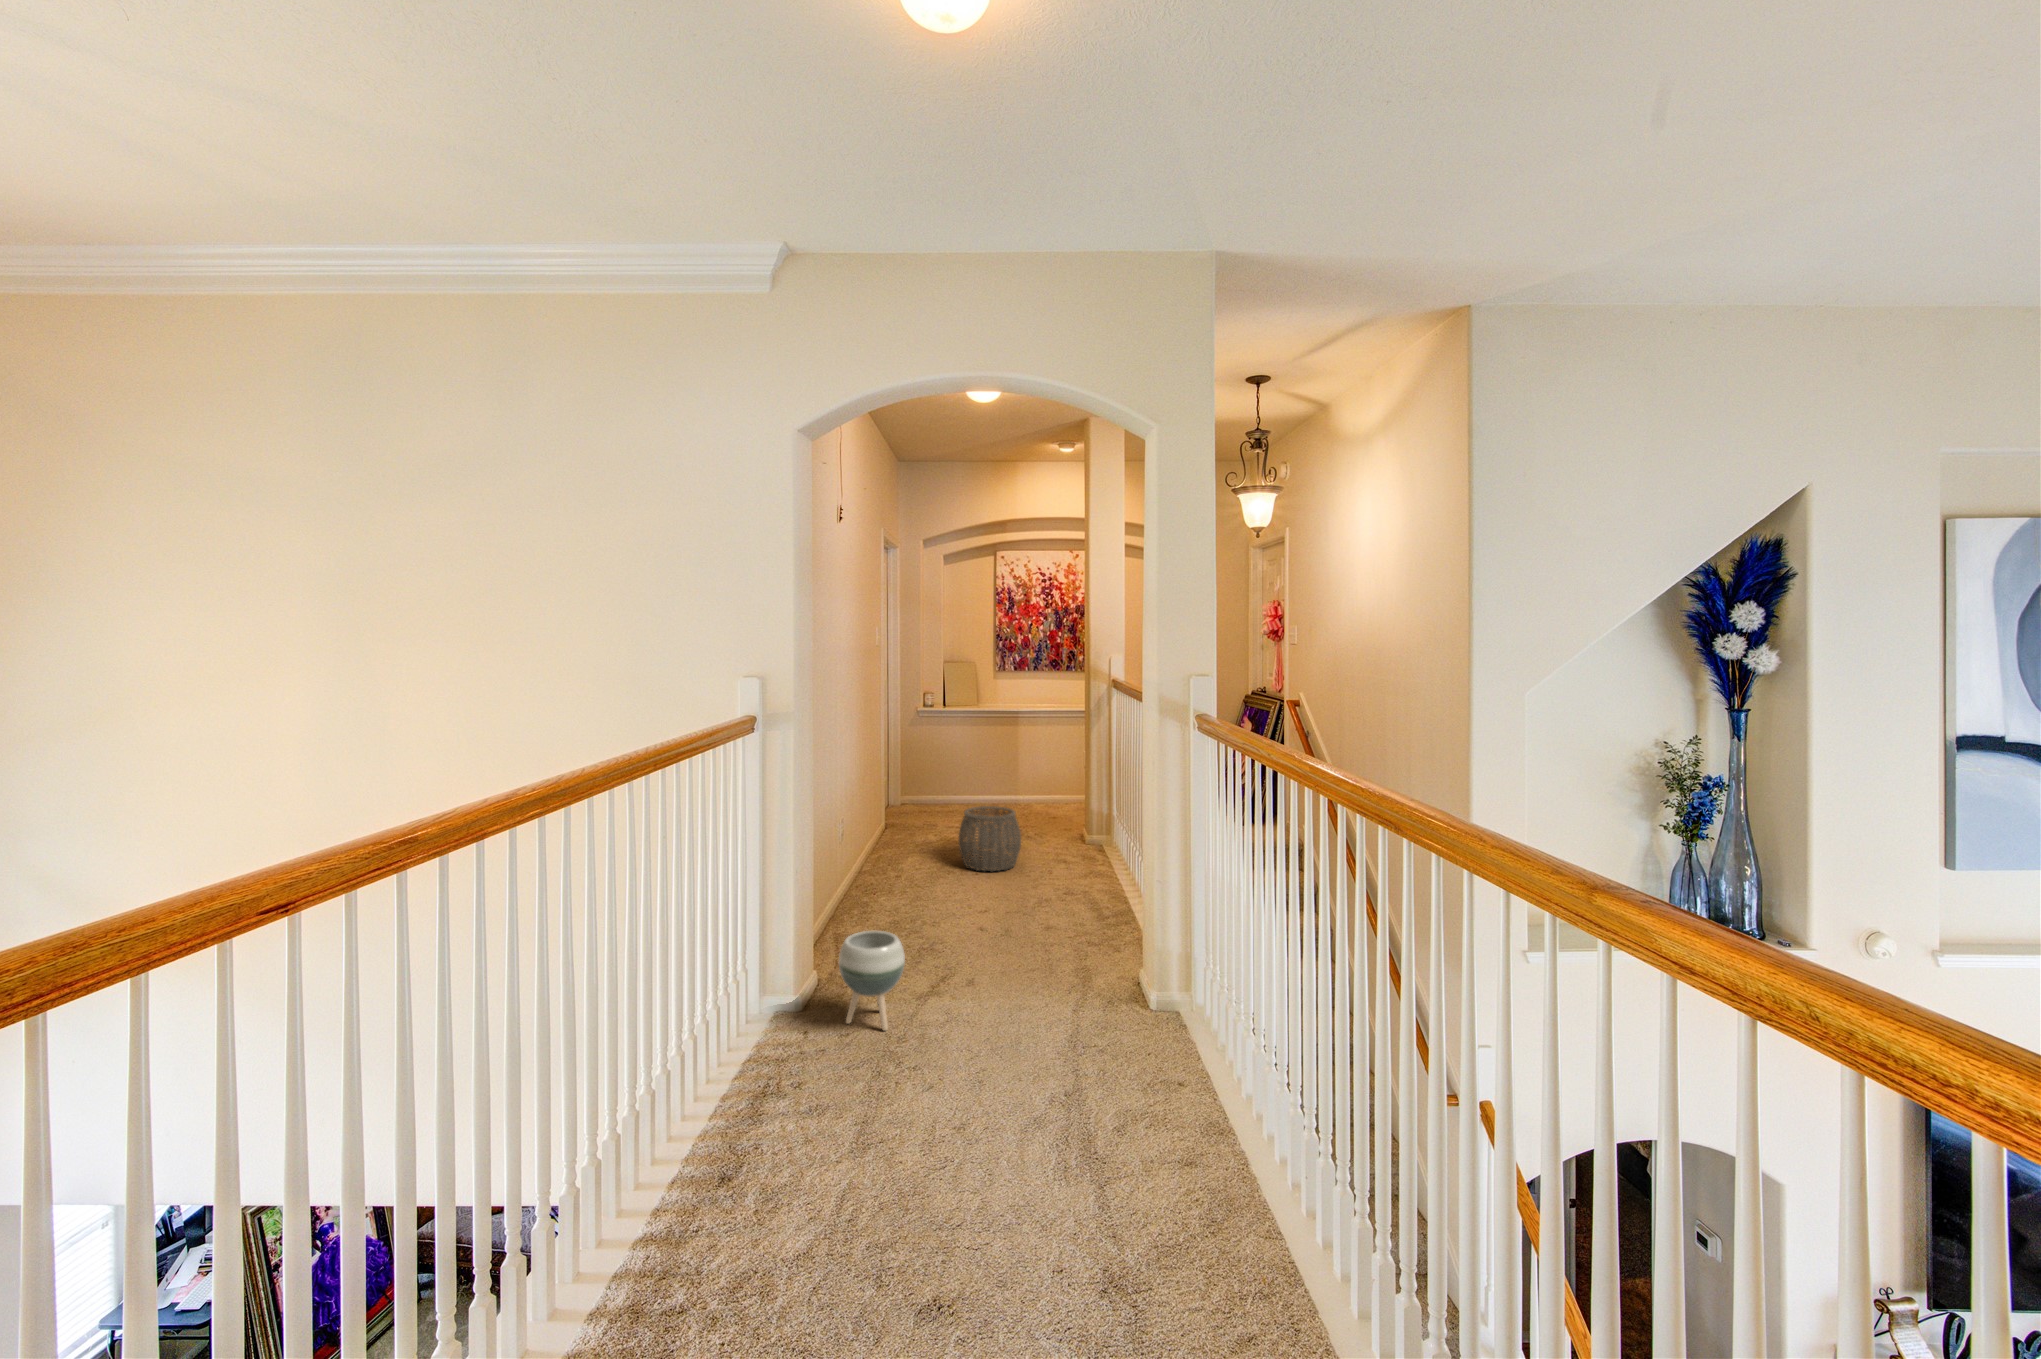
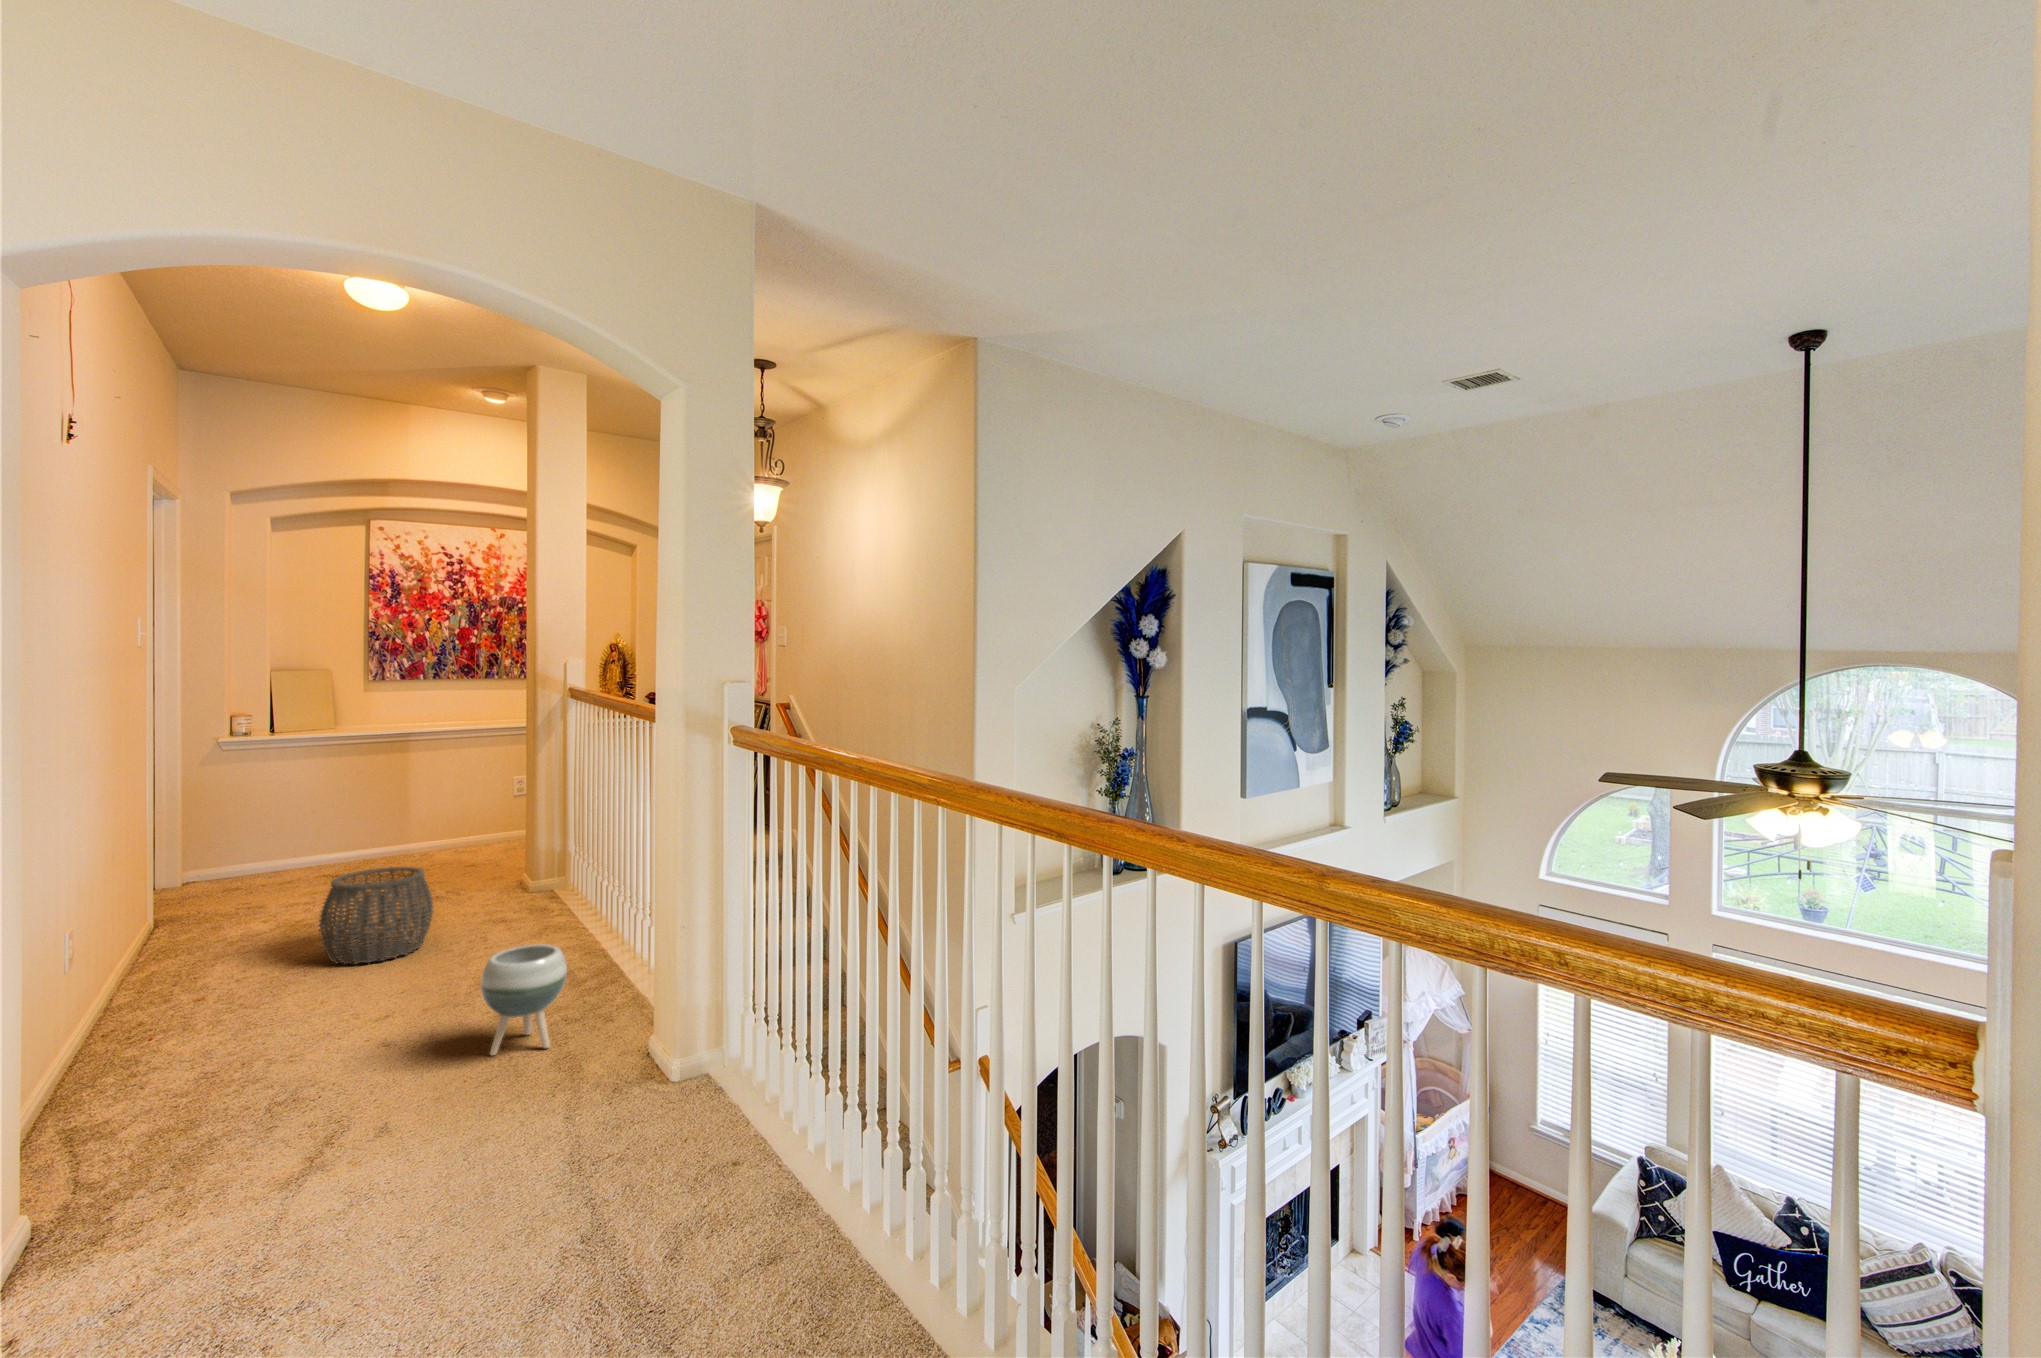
planter: present [839,931,905,1030] -> present [481,944,567,1055]

